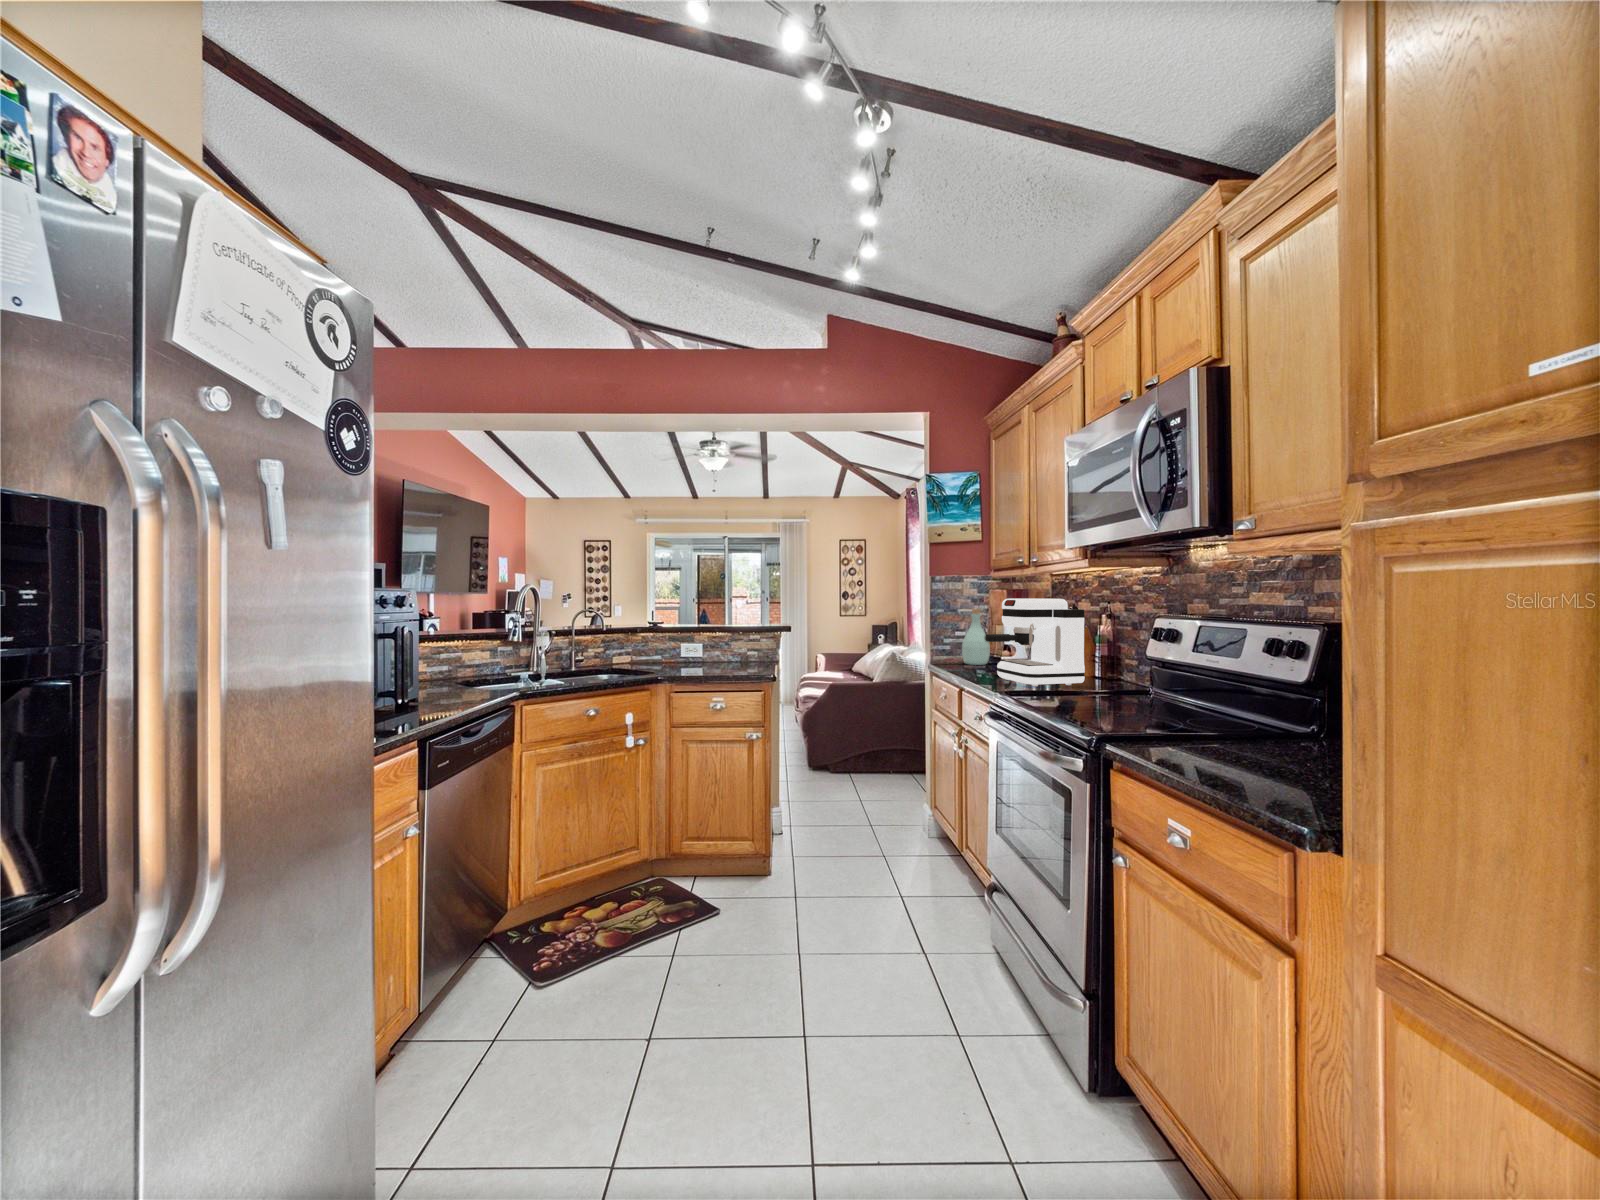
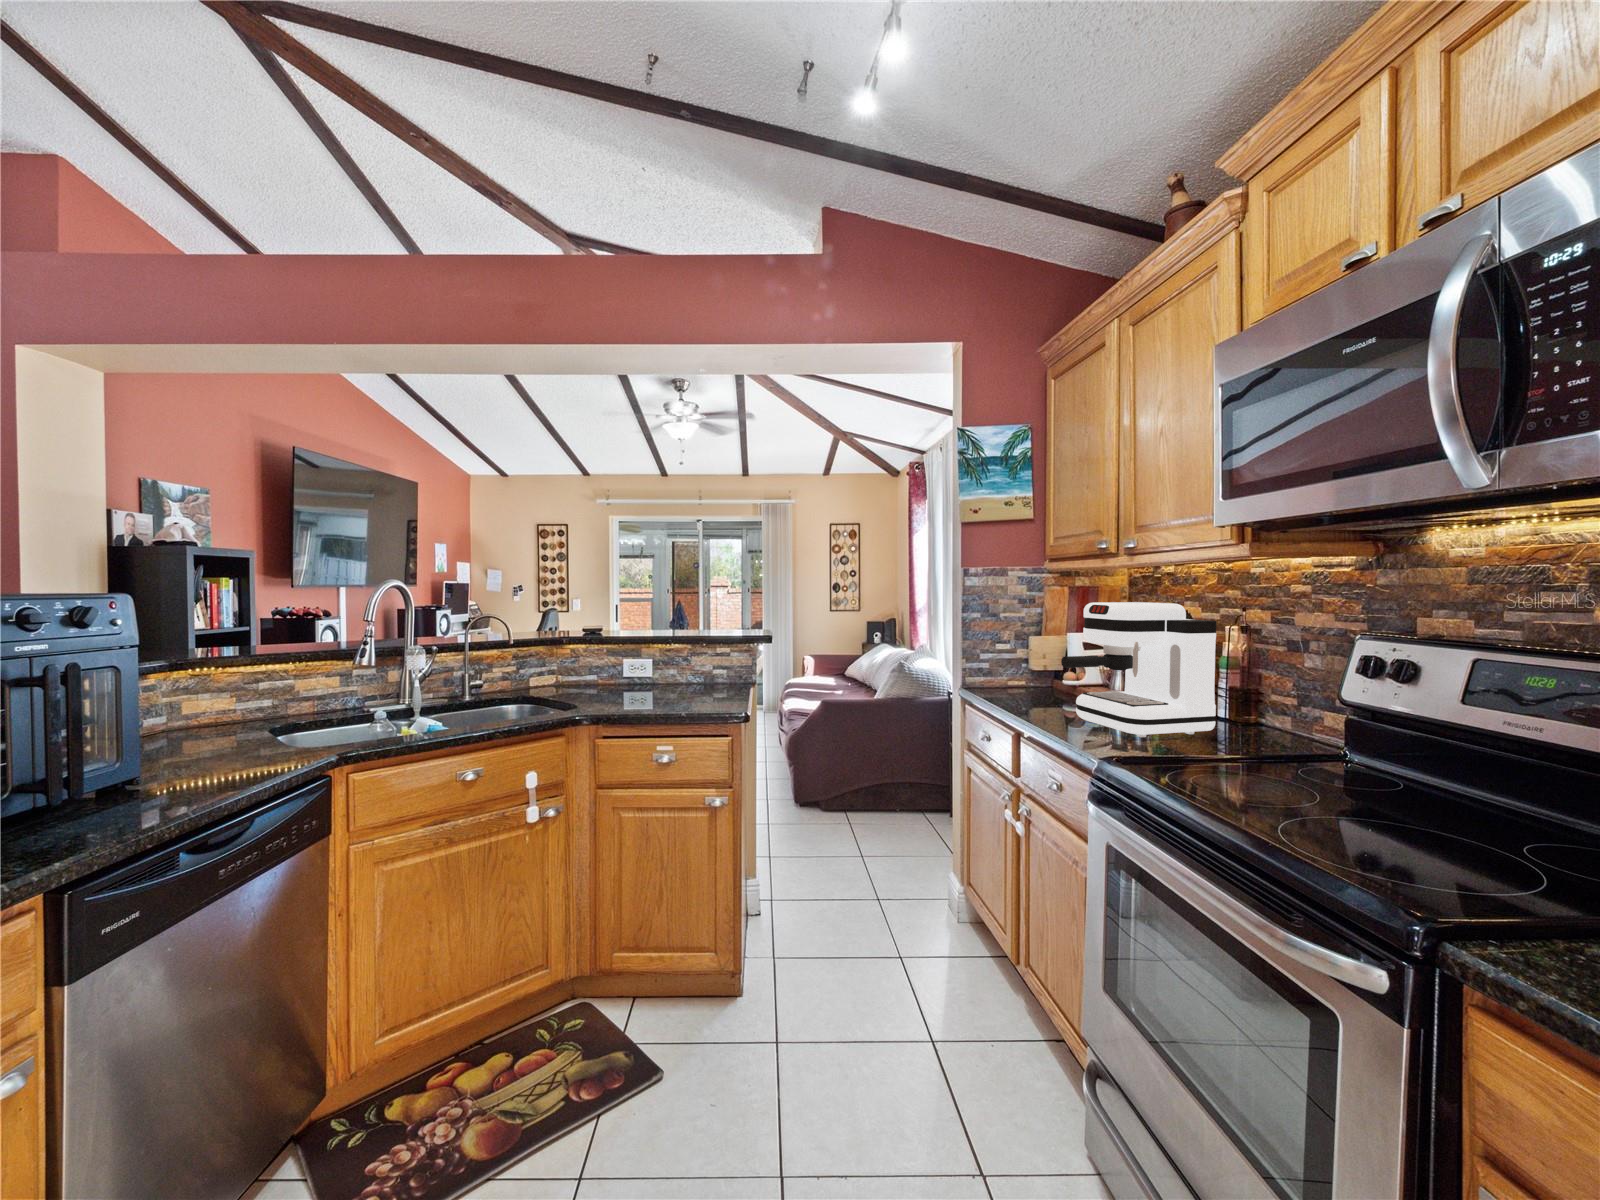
bottle: present [962,609,990,665] -> none [1006,612,1045,689]

